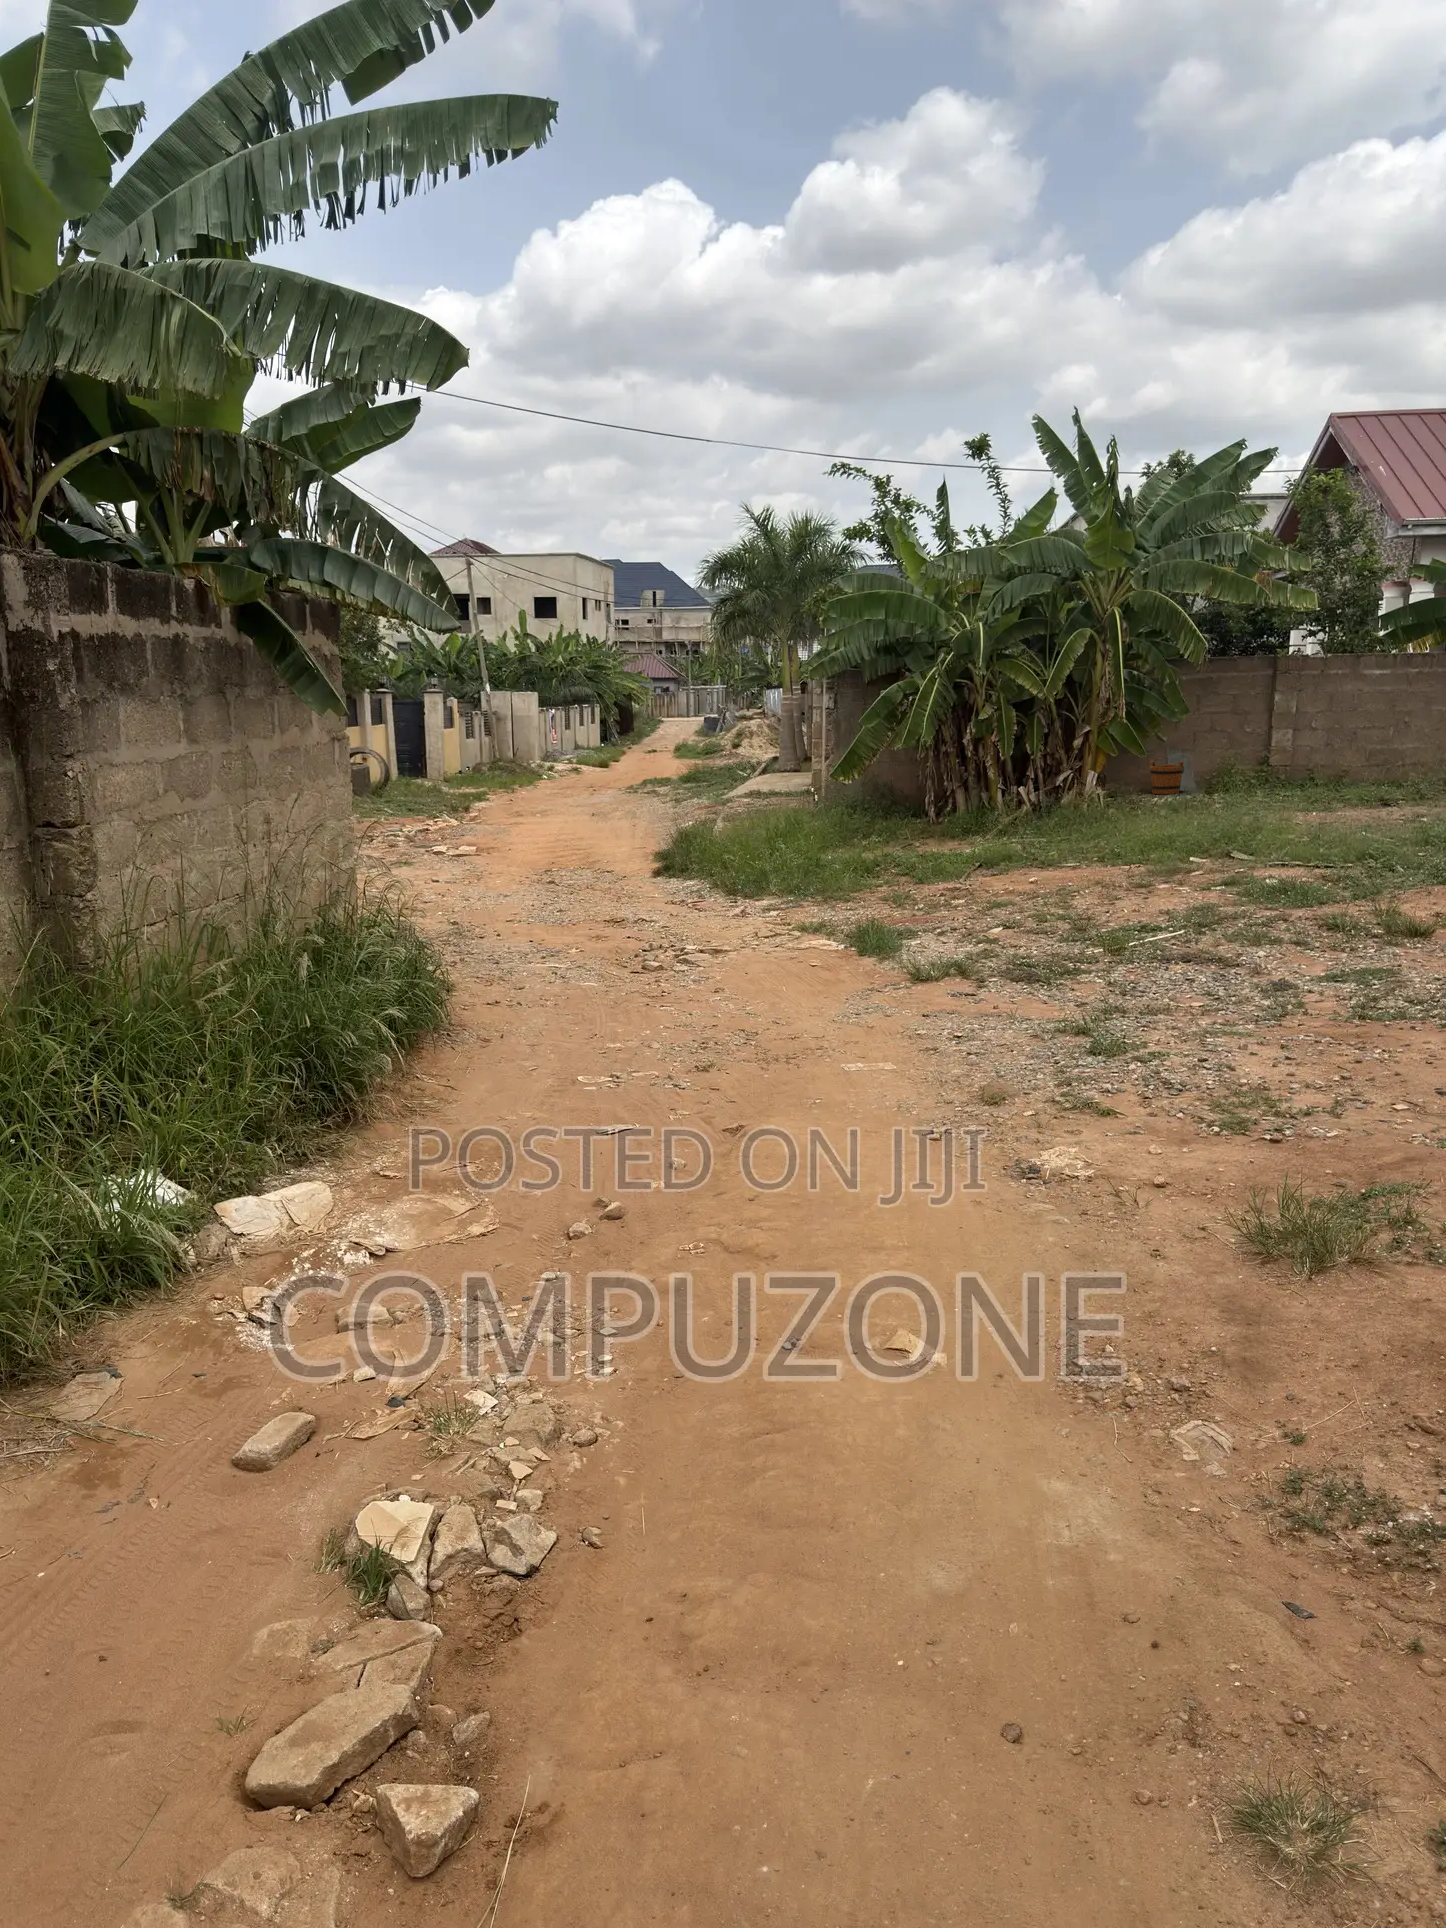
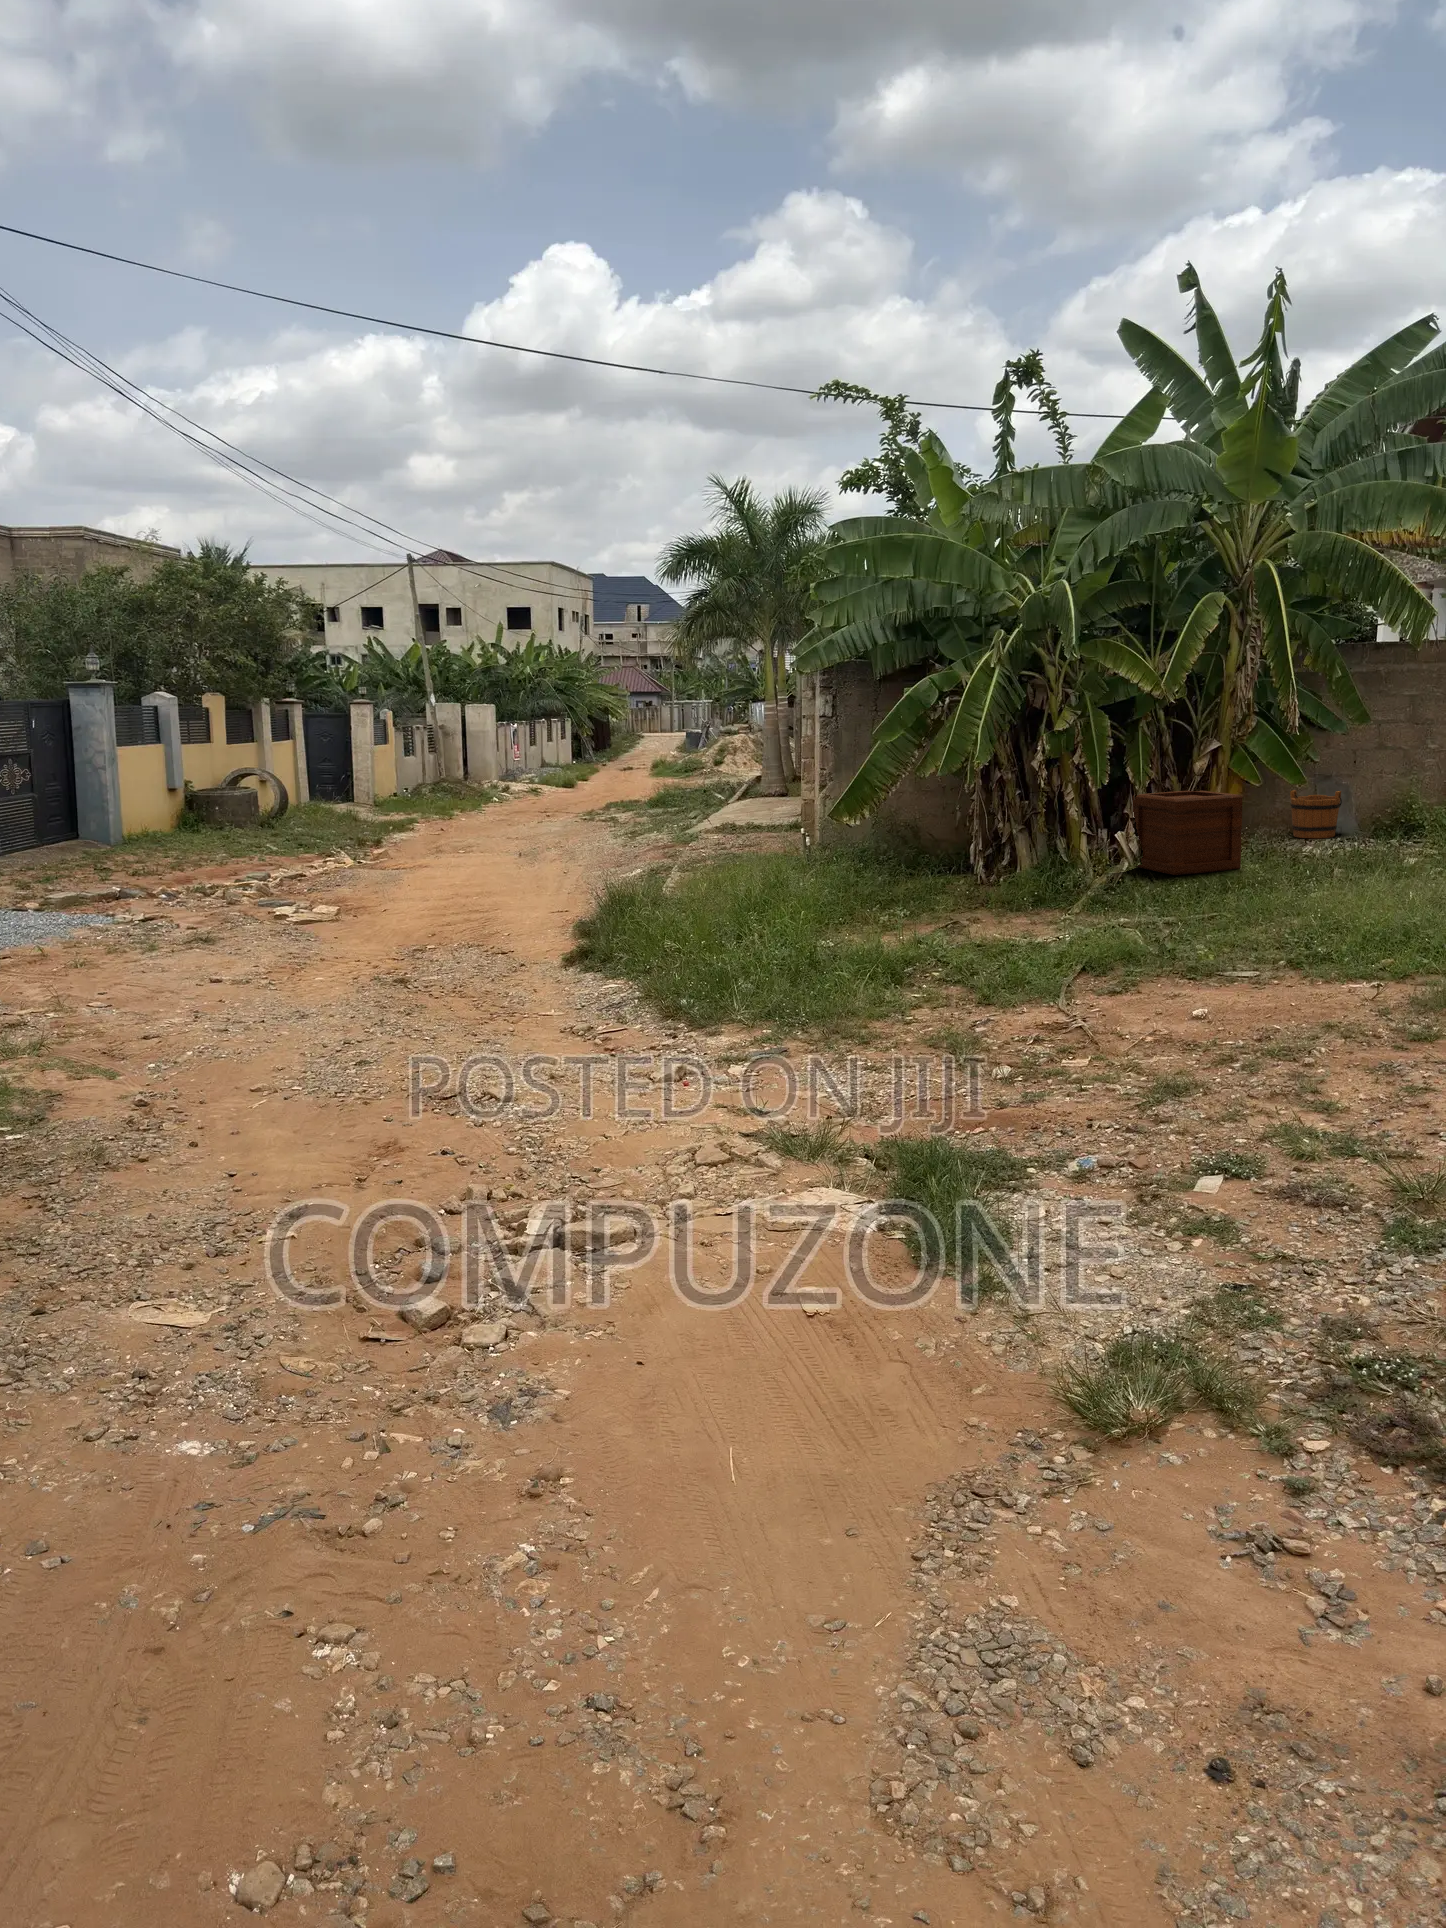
wooden crate: none [1033,760,1104,816] -> present [1133,790,1243,875]

